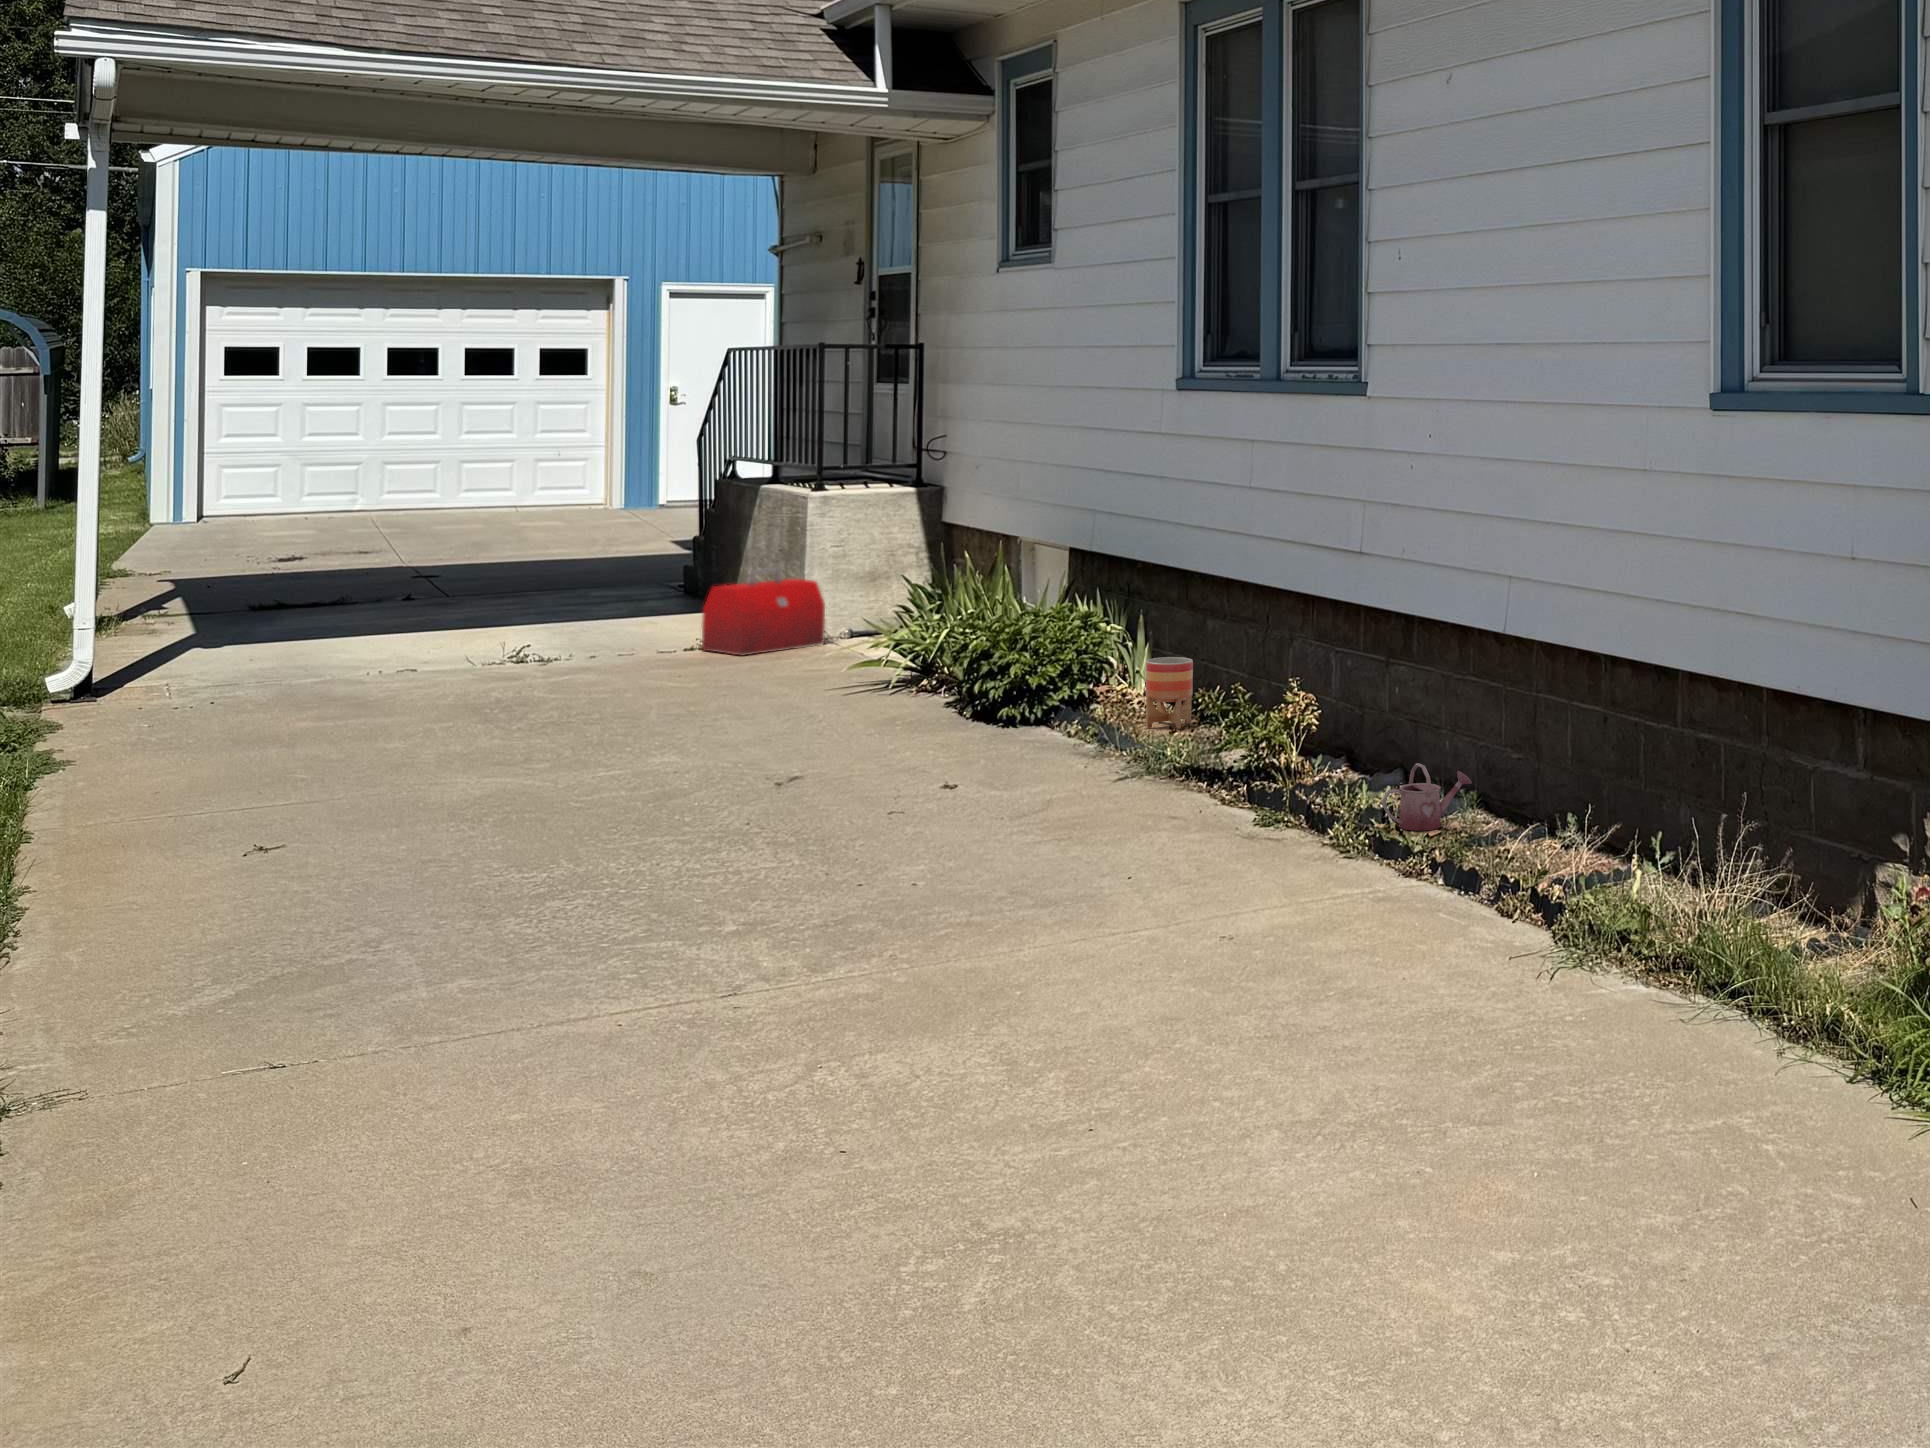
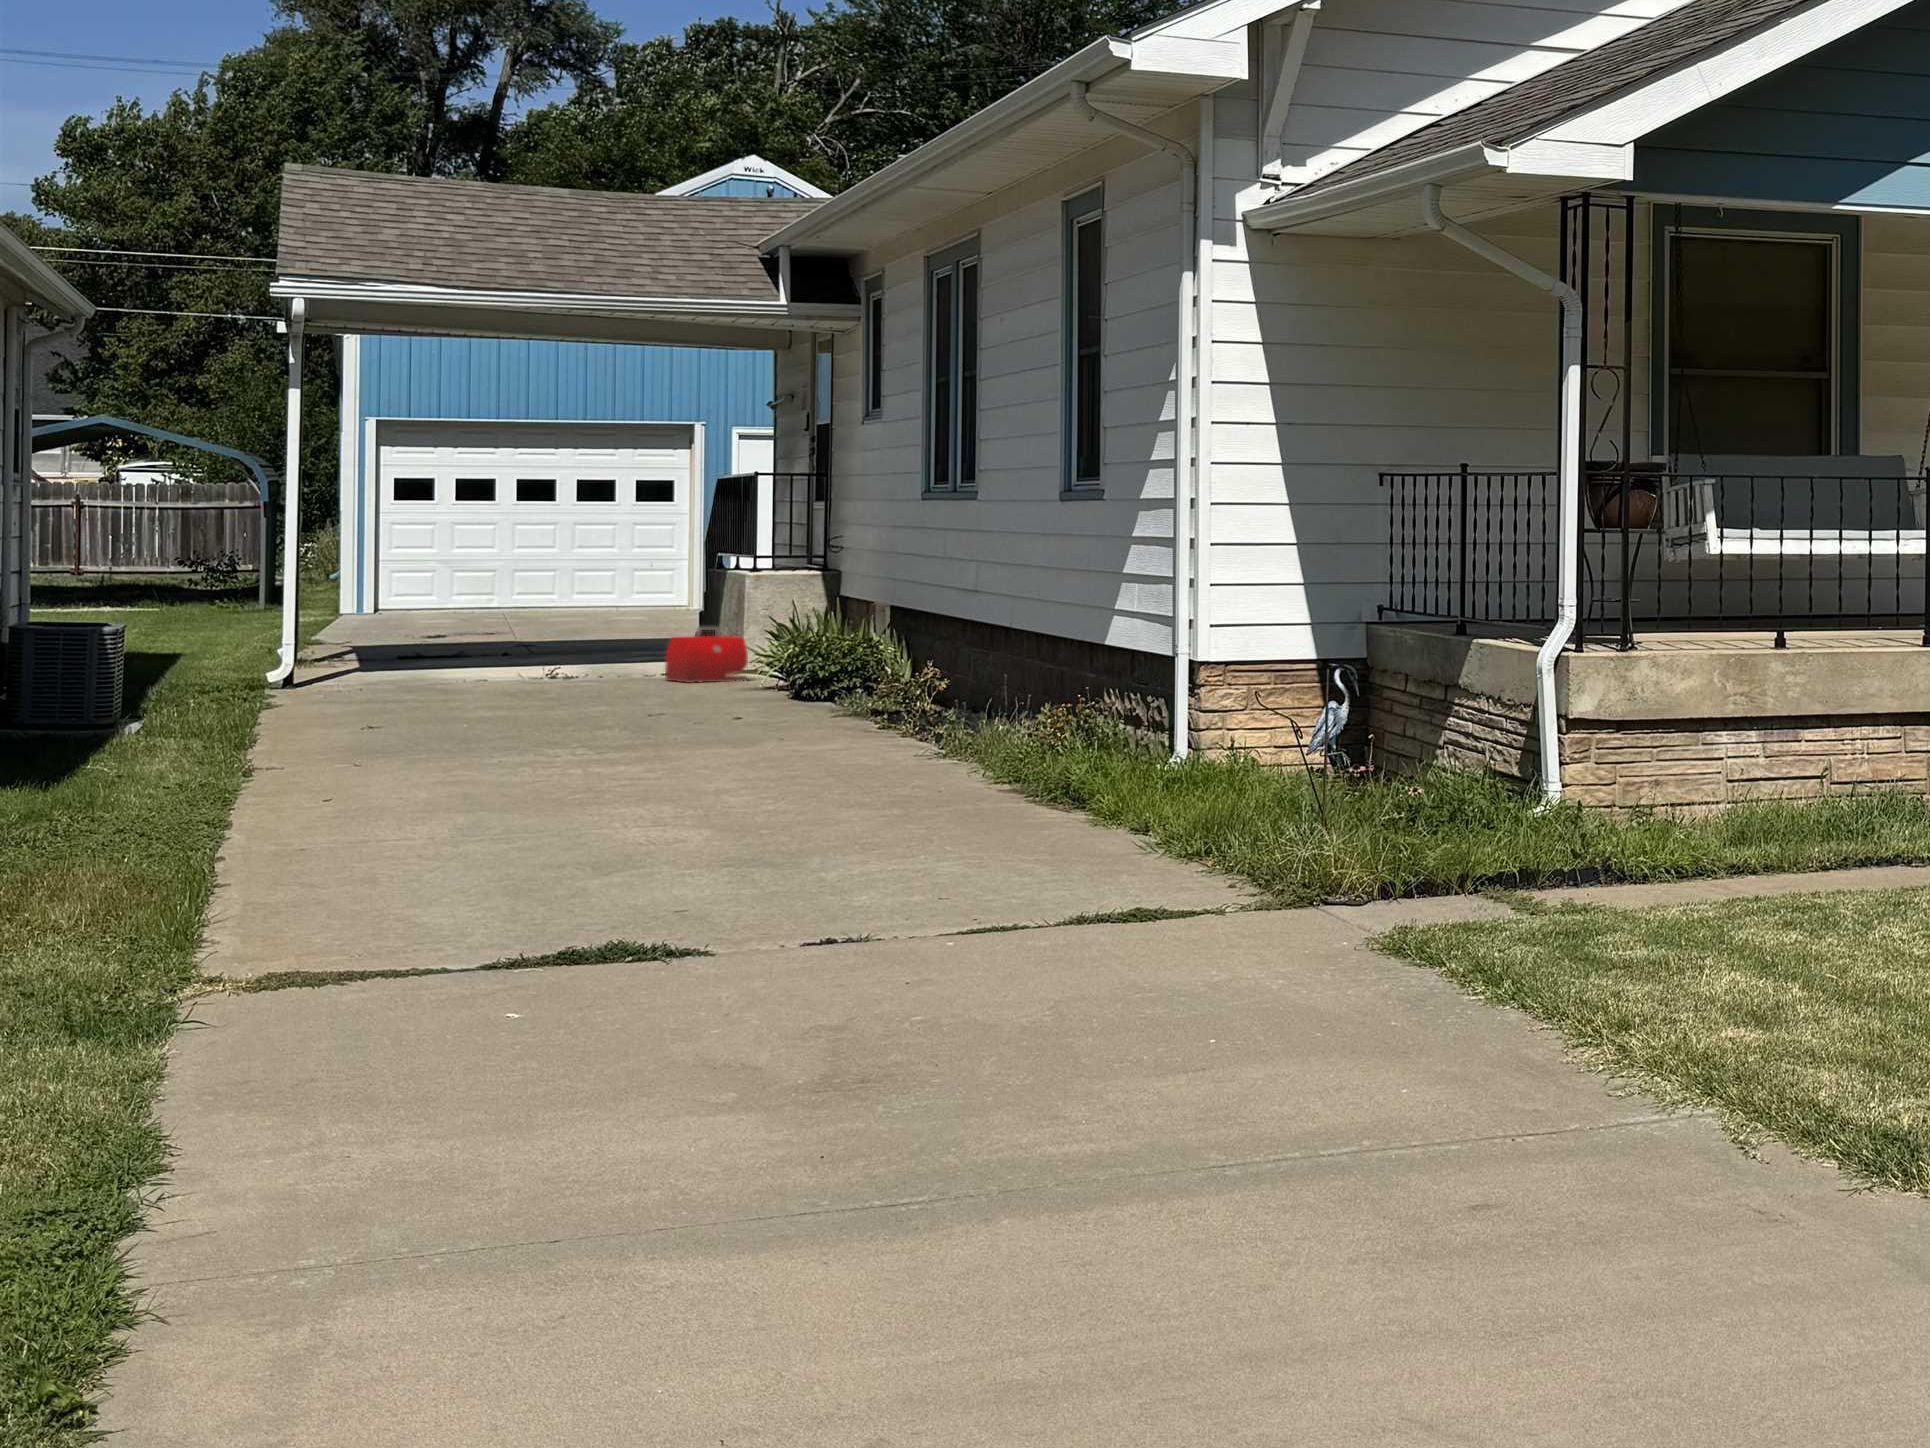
planter: present [1146,657,1193,729] -> none [878,668,910,711]
watering can: present [1382,763,1472,831] -> none [925,701,980,736]

